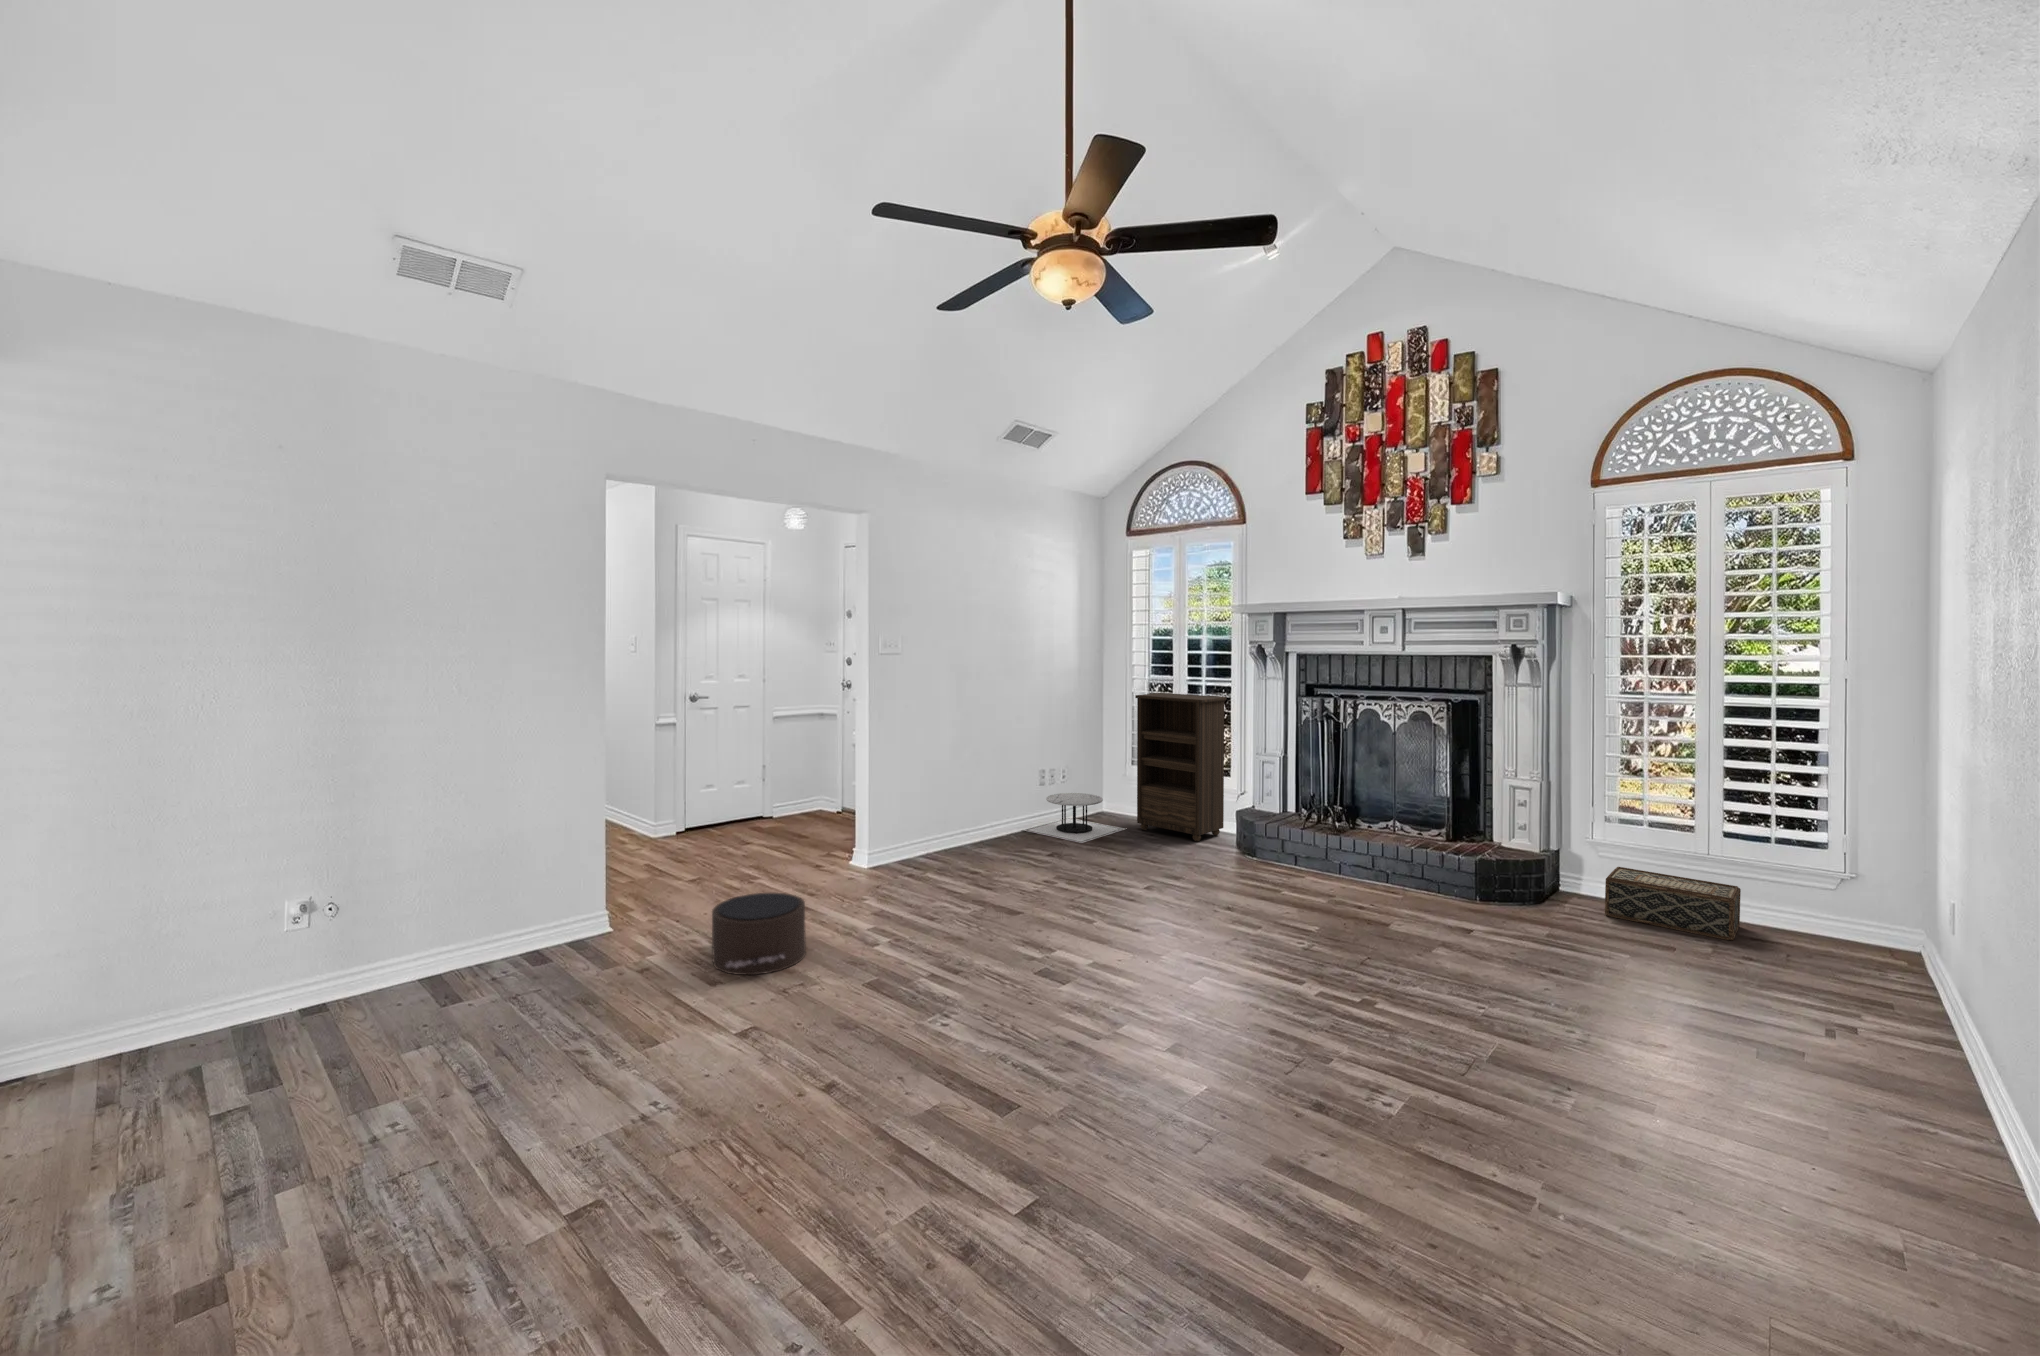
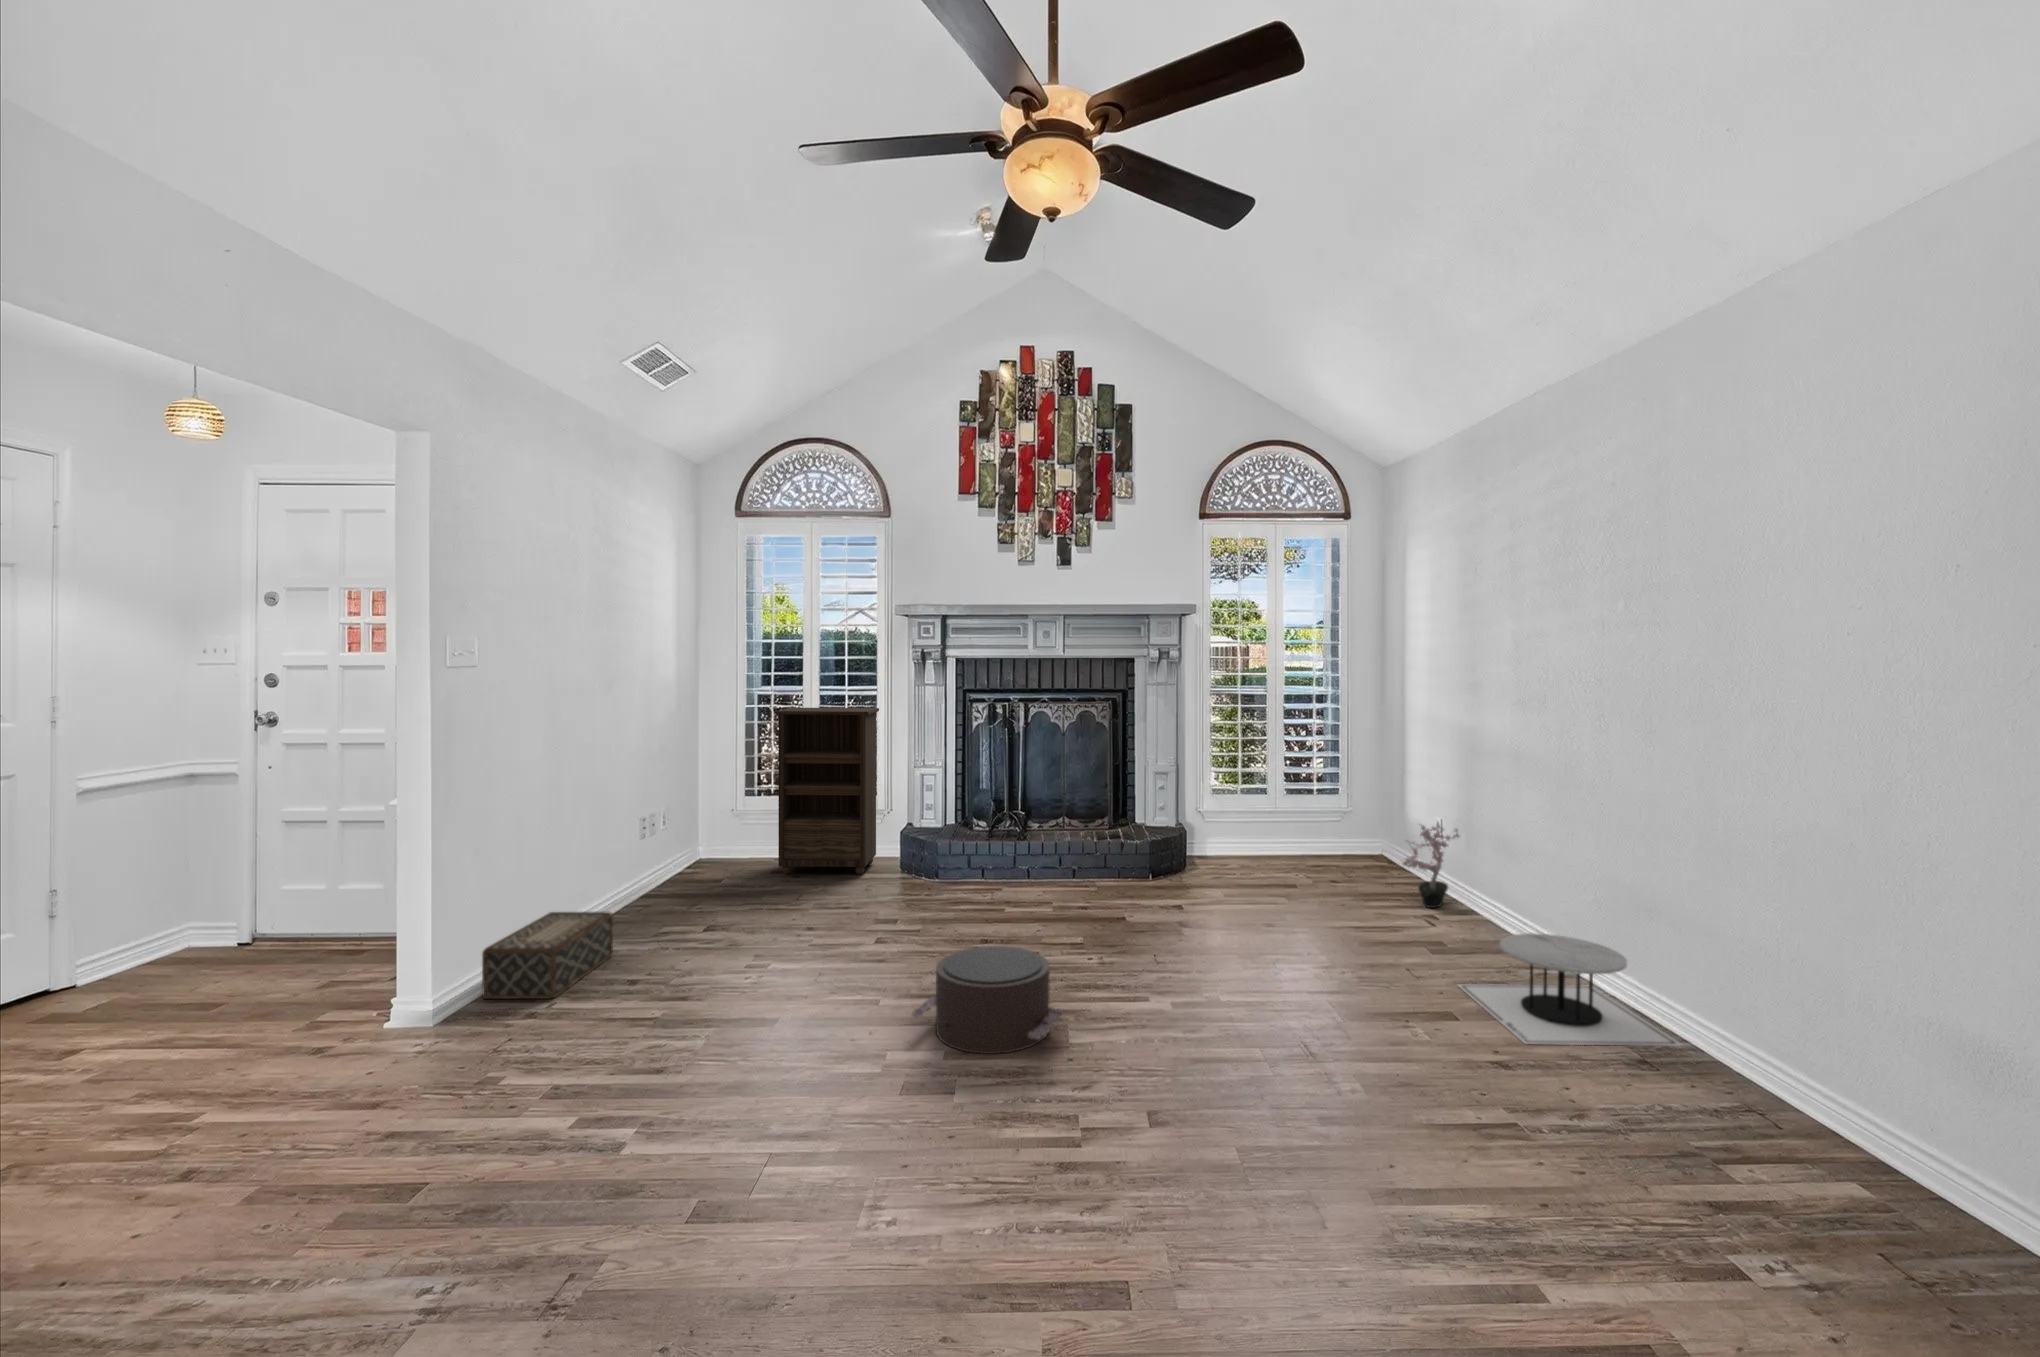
side table: present [1024,793,1125,843] -> present [1458,934,1682,1046]
woven basket: present [1605,867,1741,940] -> present [482,912,613,999]
pouf: present [712,893,806,975] -> present [911,946,1062,1054]
potted plant: none [1812,902,1919,1032] -> present [1403,825,1459,908]

